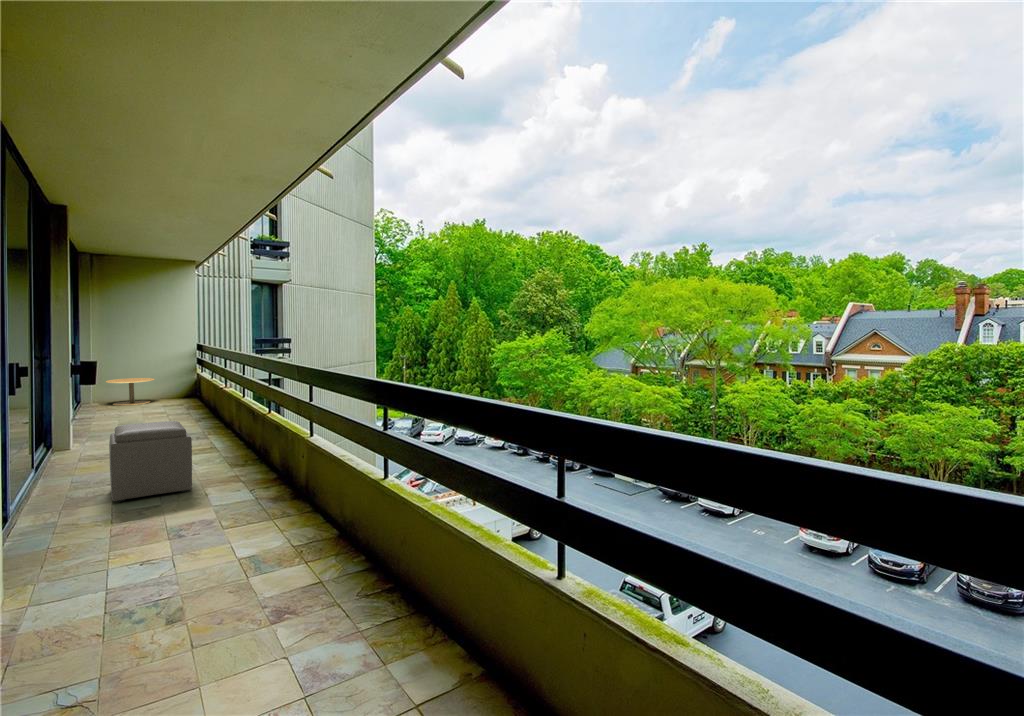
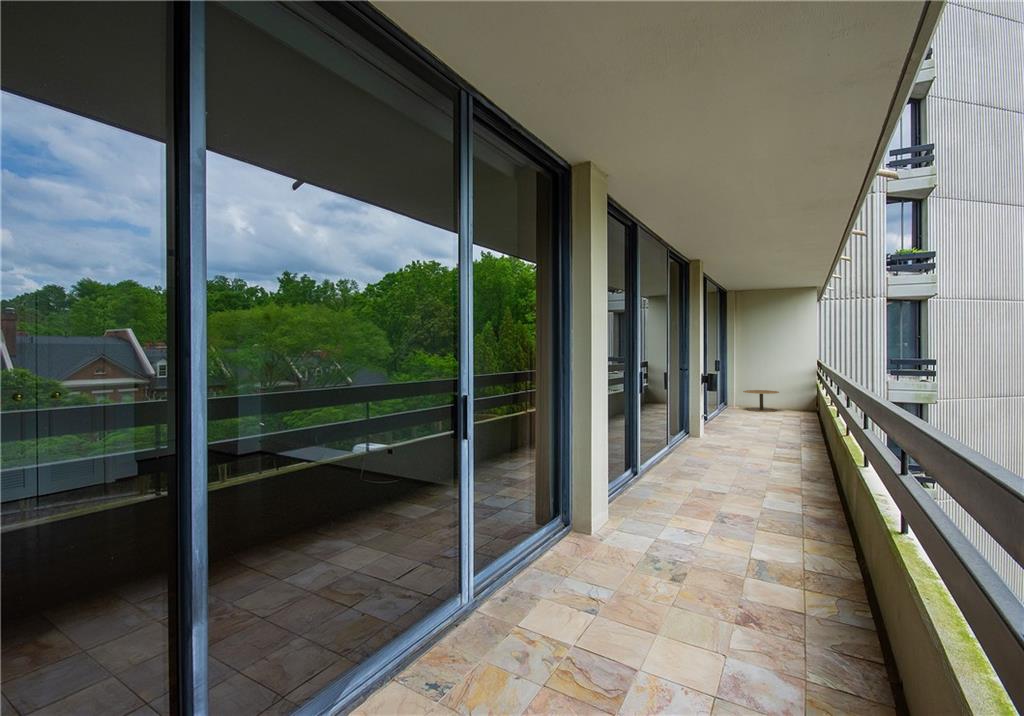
ottoman: present [109,421,192,502] -> none [698,426,758,489]

